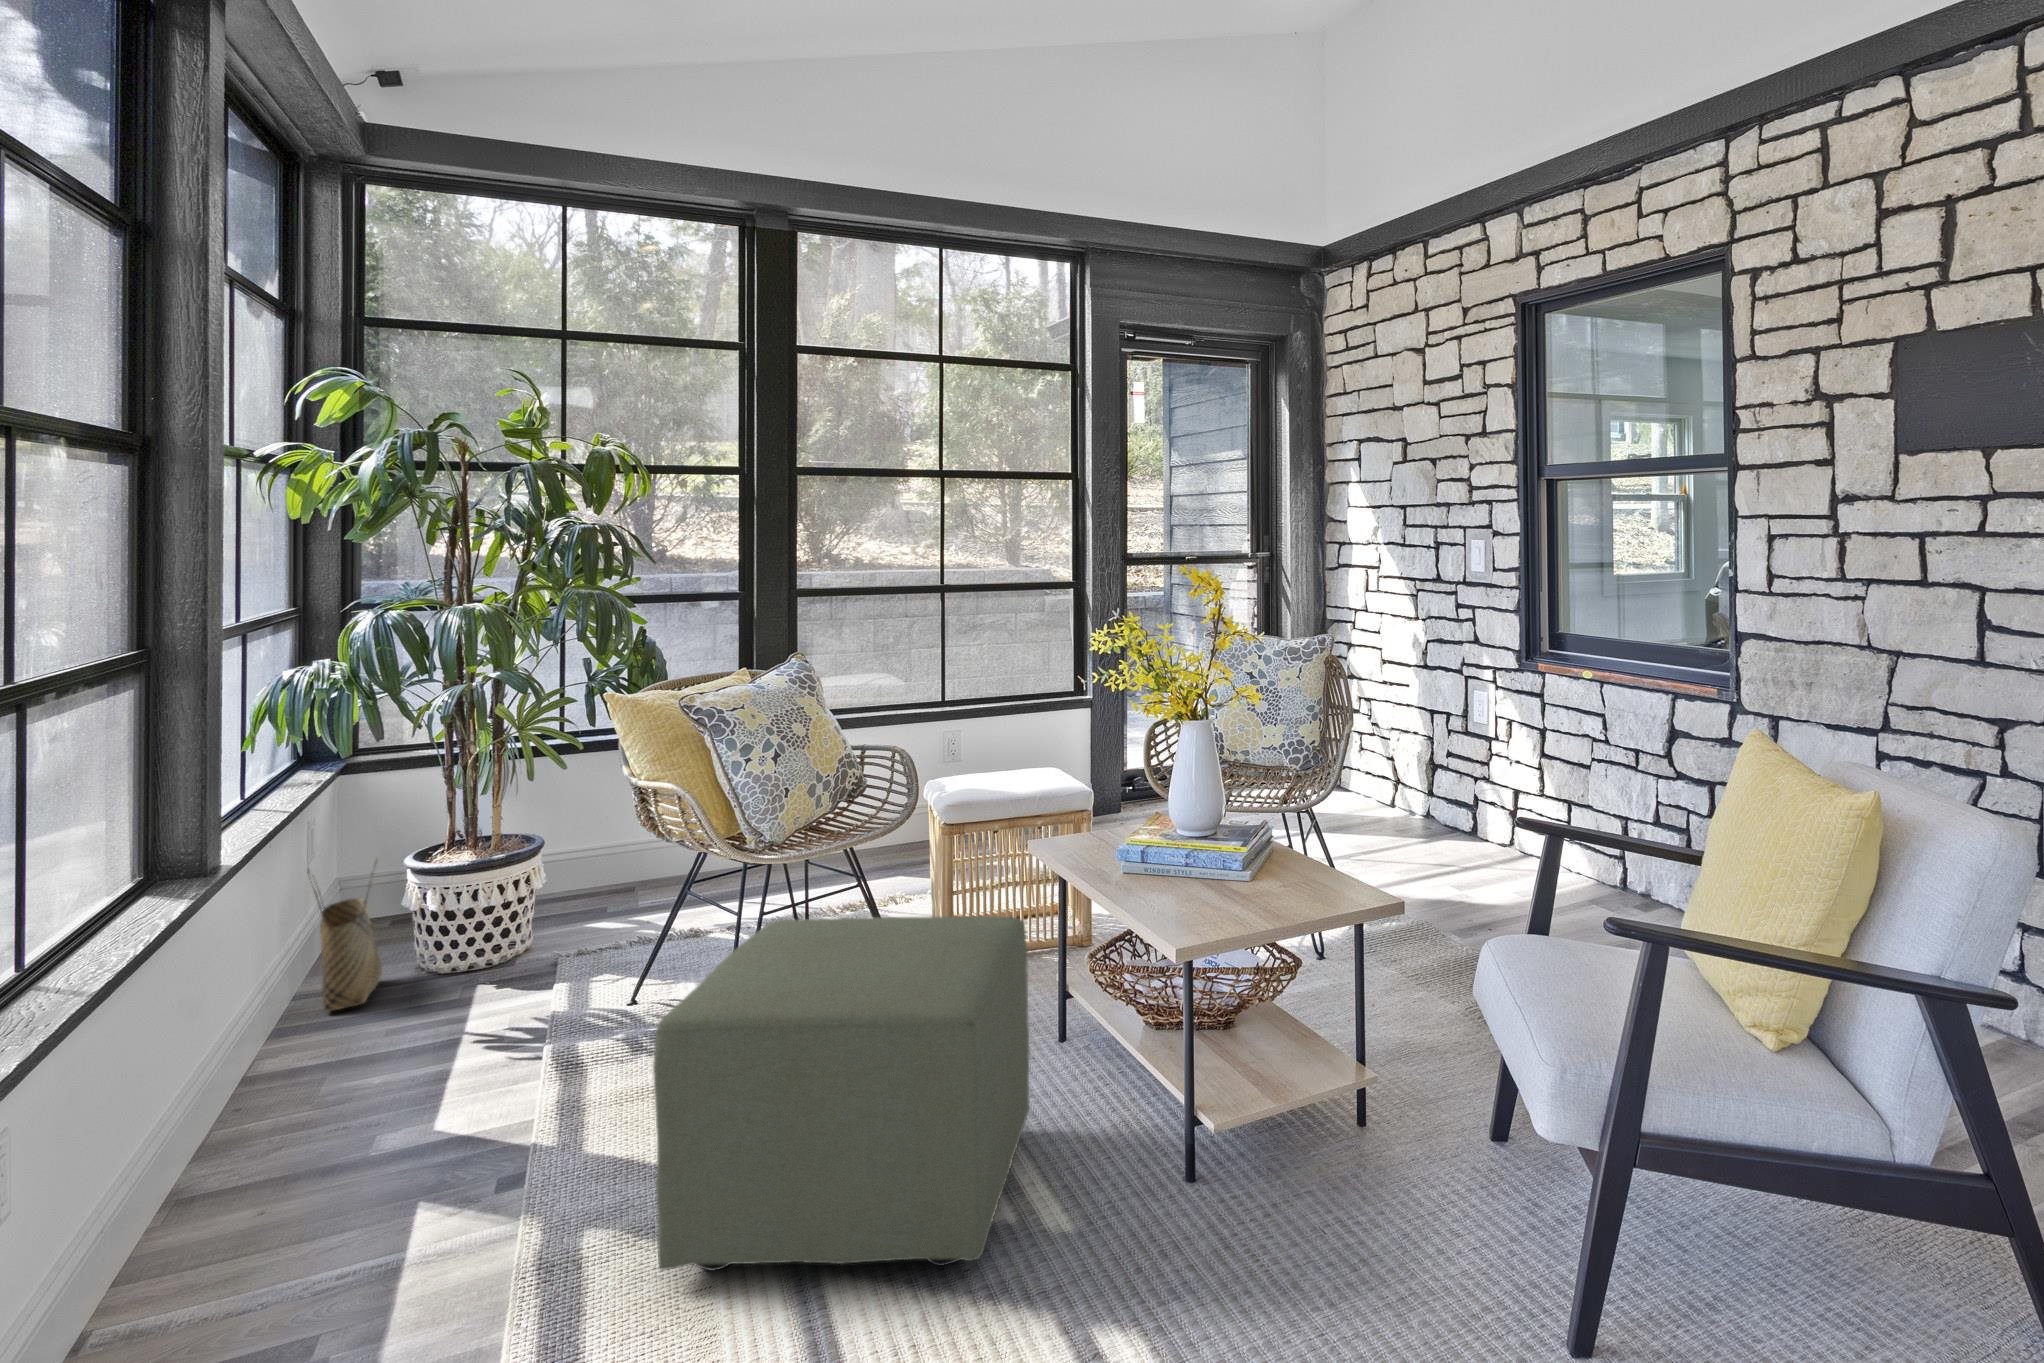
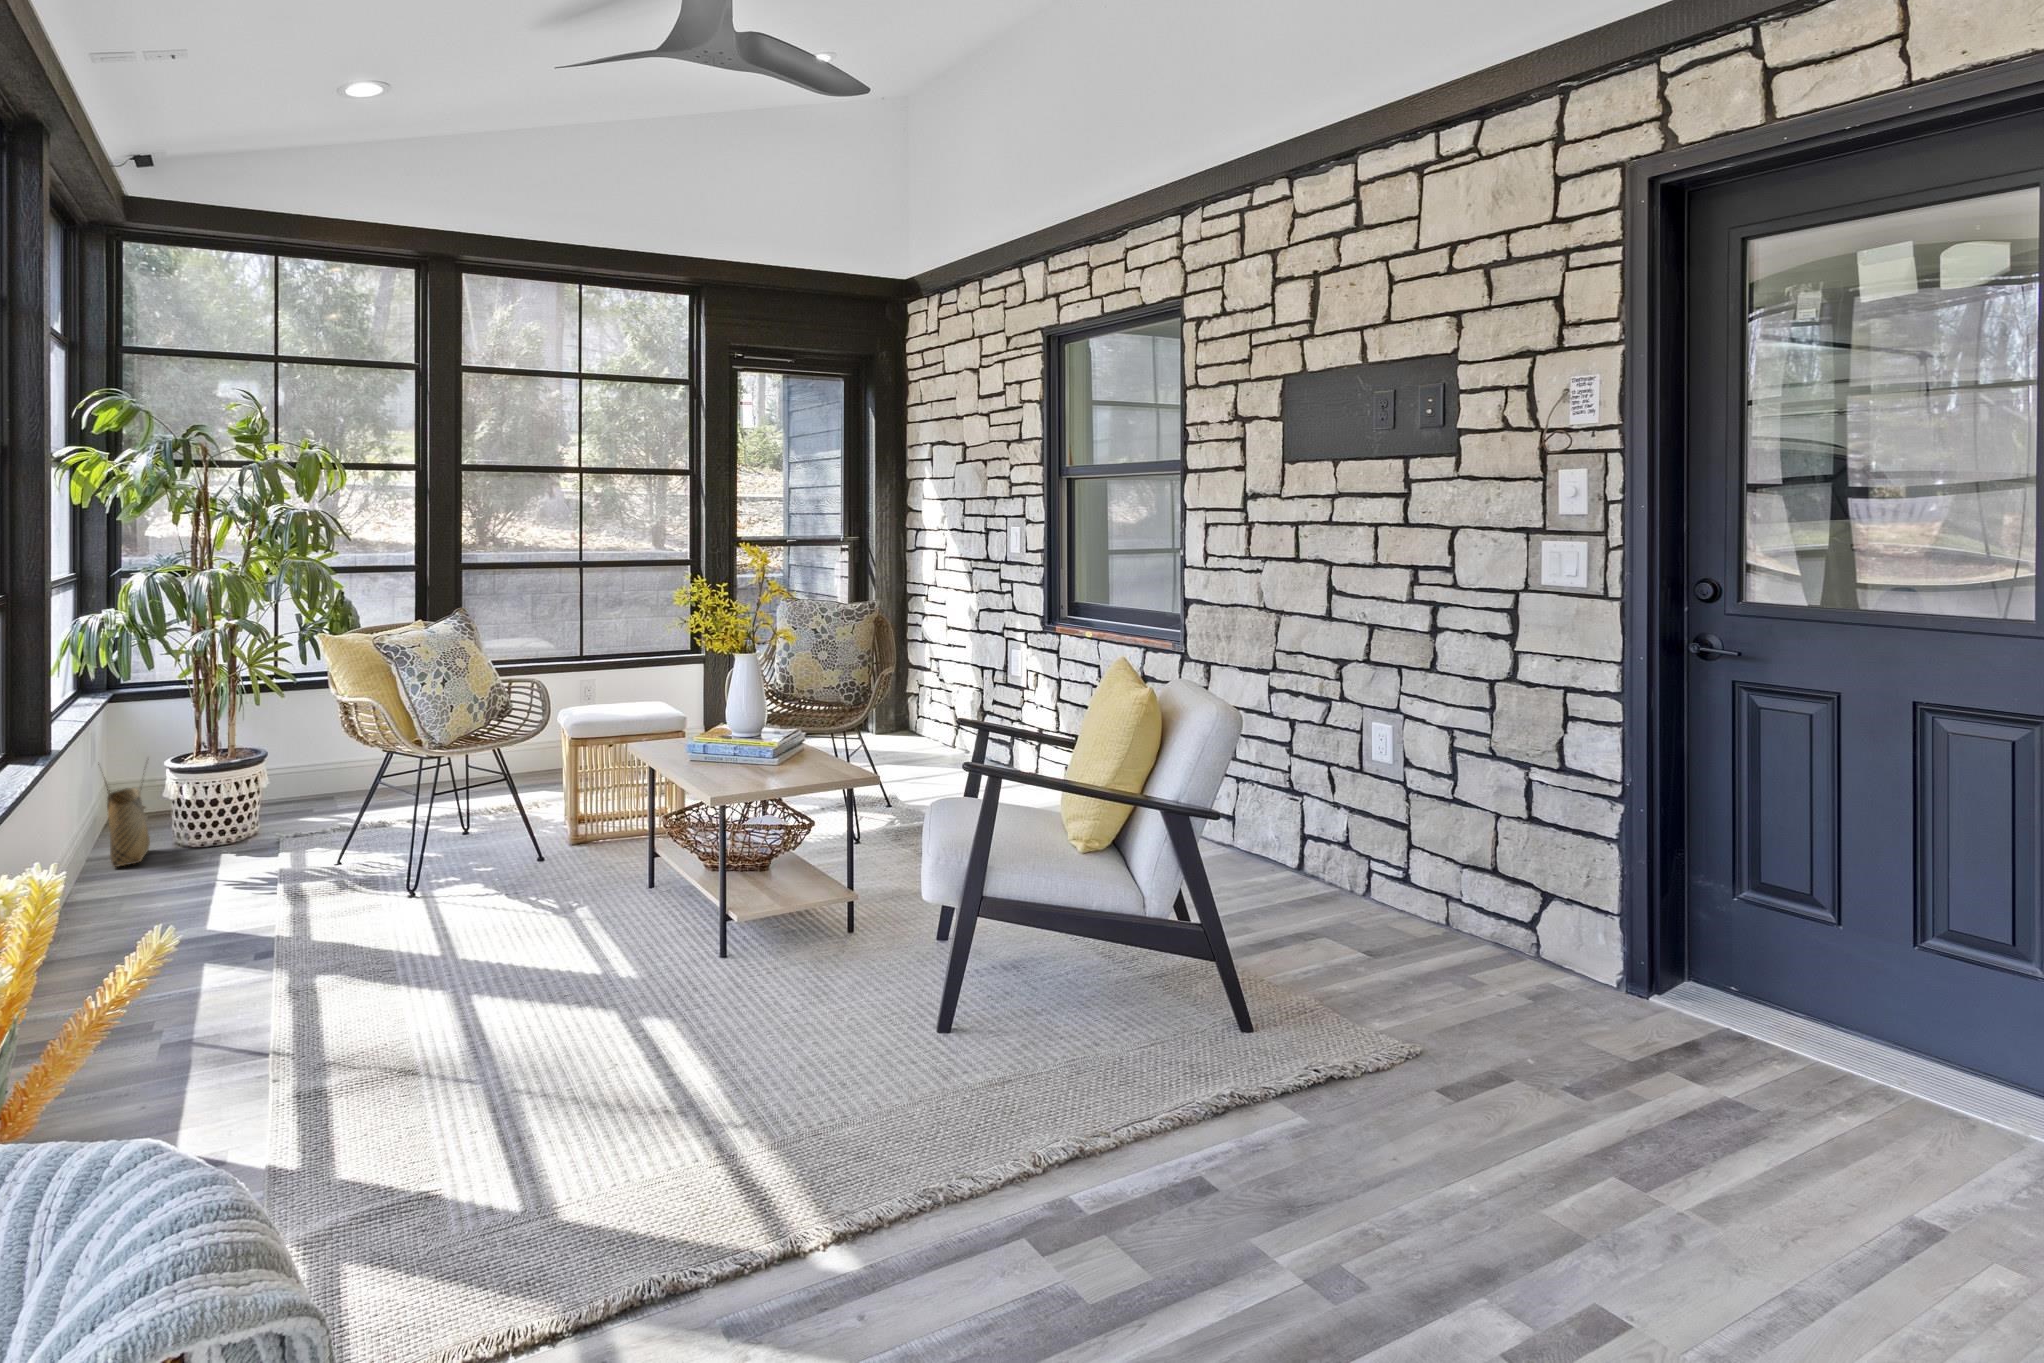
ottoman: present [653,916,1030,1271] -> none [363,783,618,995]

